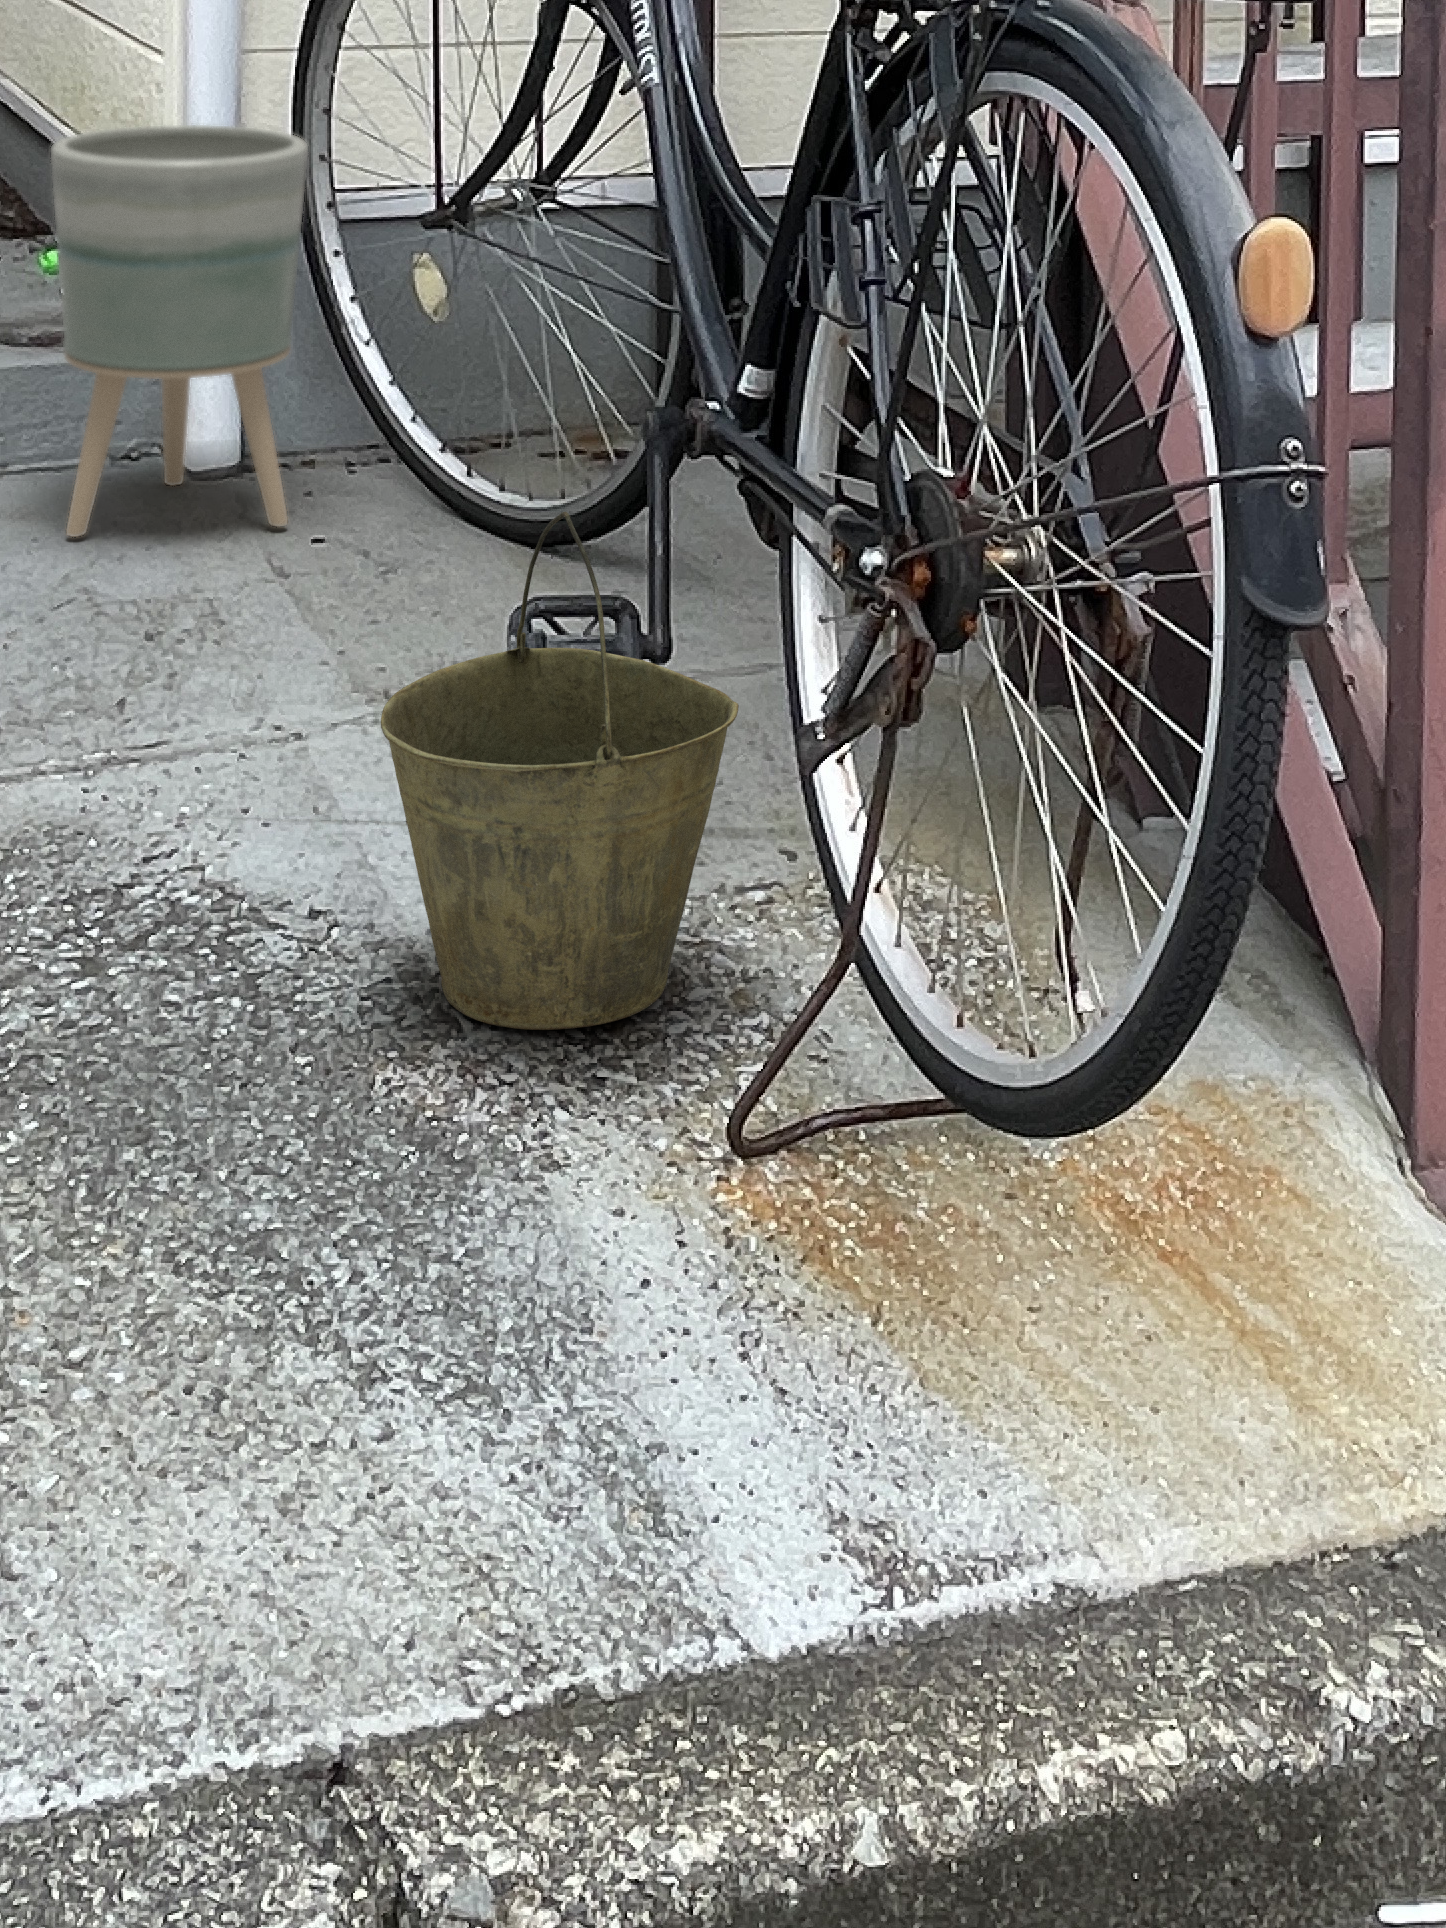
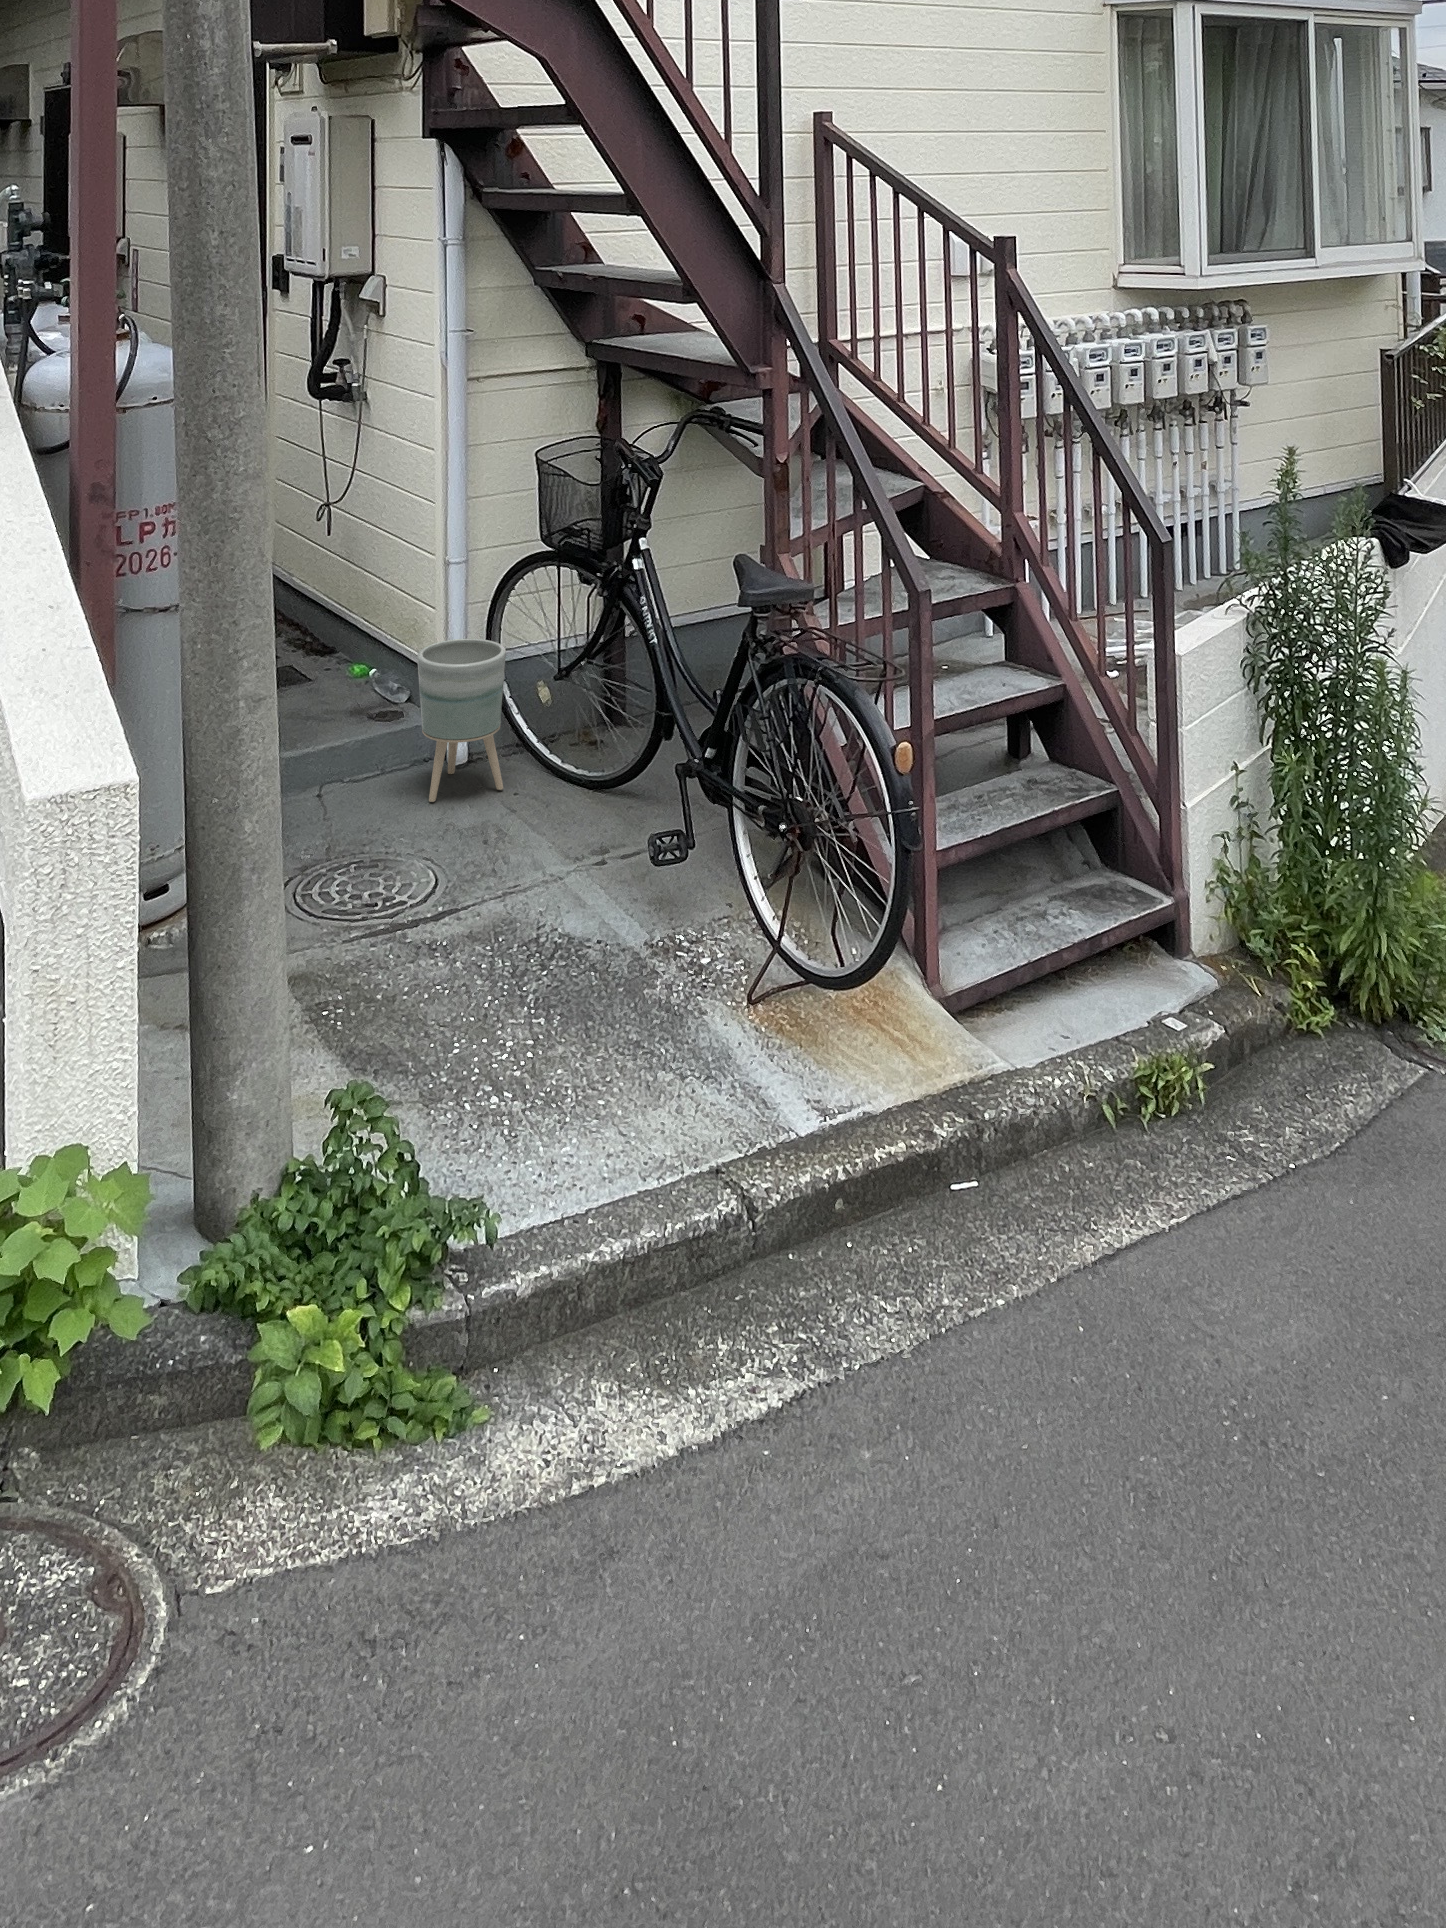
bucket: present [381,512,739,1030] -> none [622,809,726,973]

